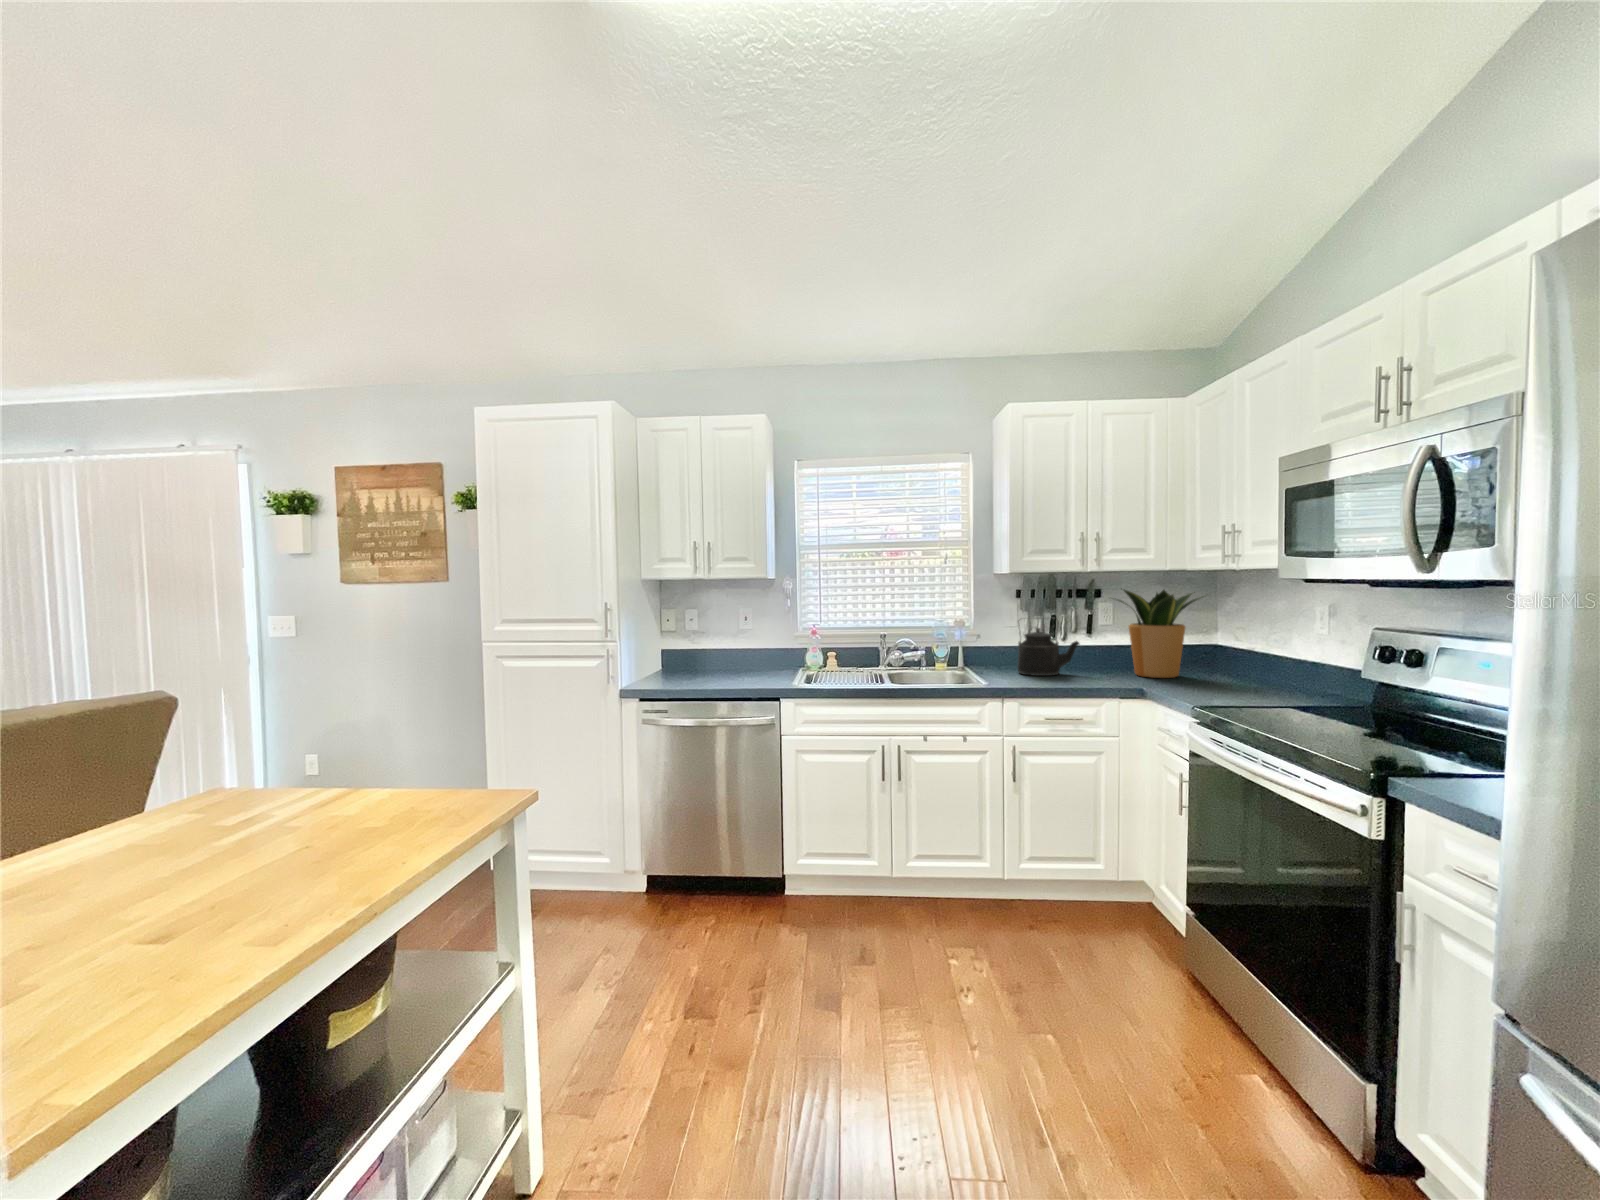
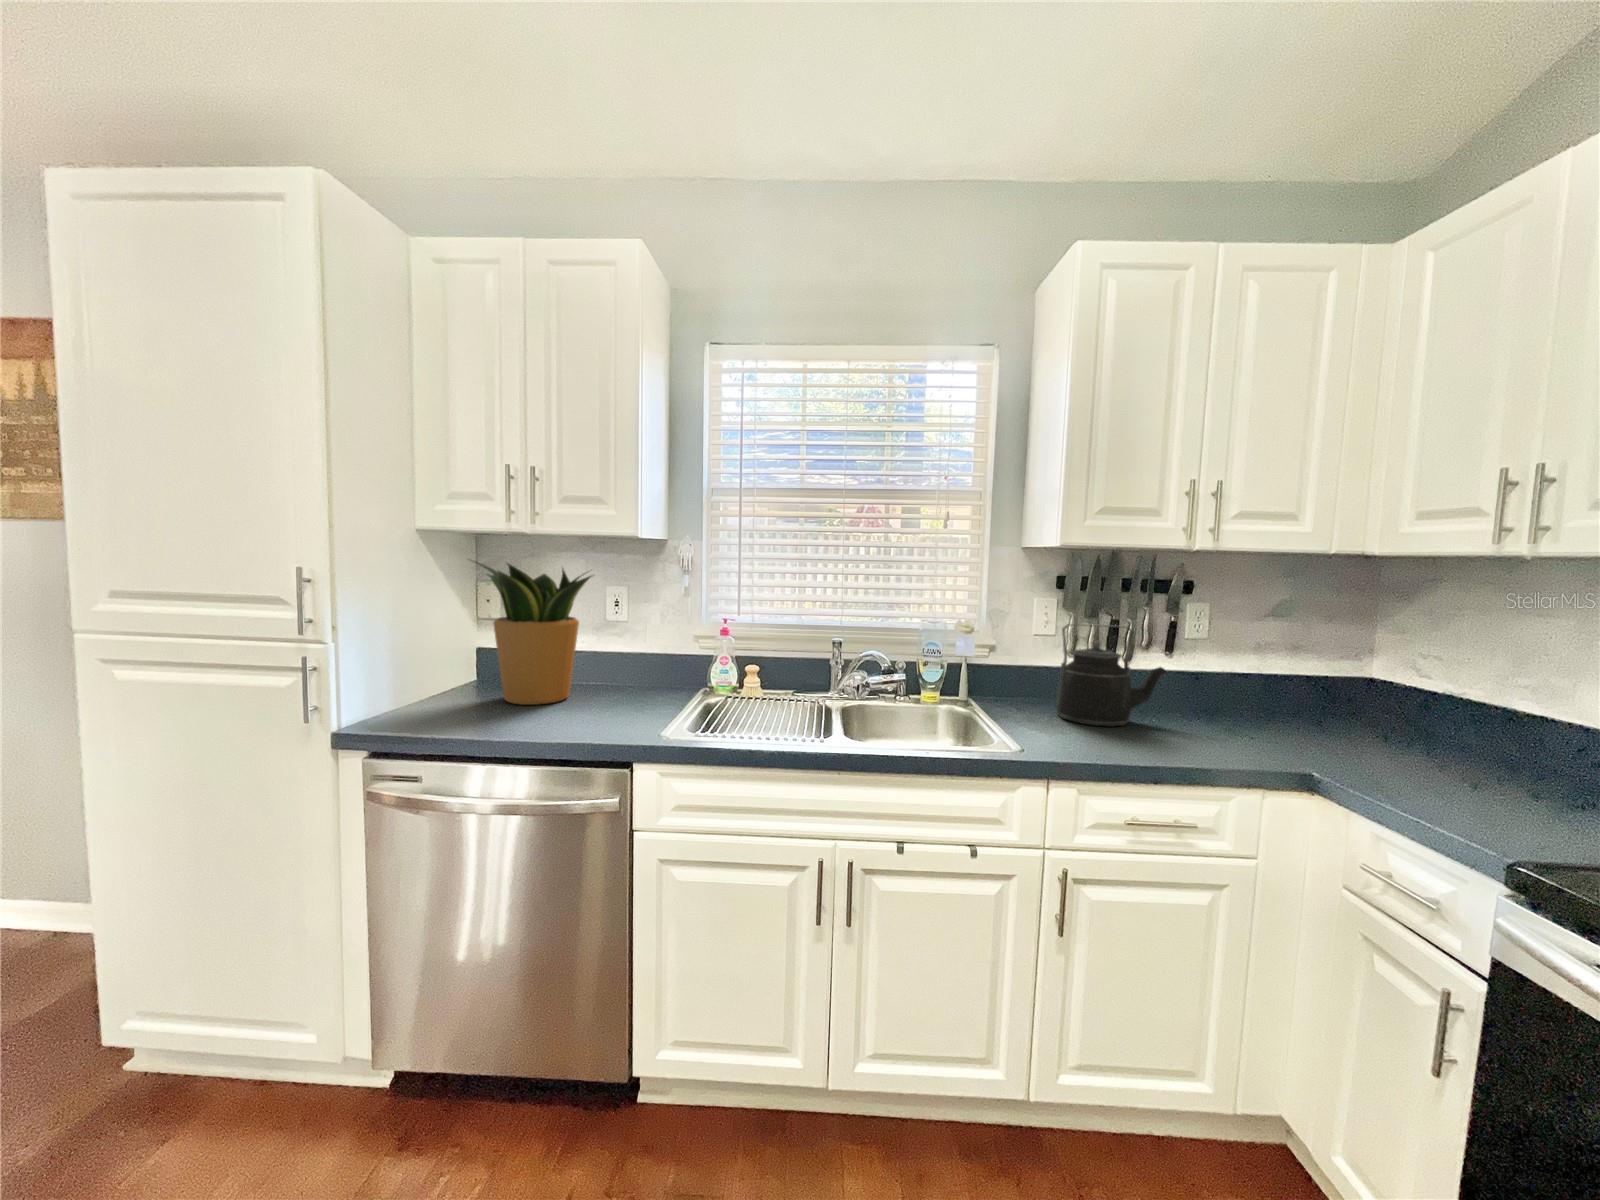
potted plant: present [1115,590,1201,678] -> present [474,561,593,705]

